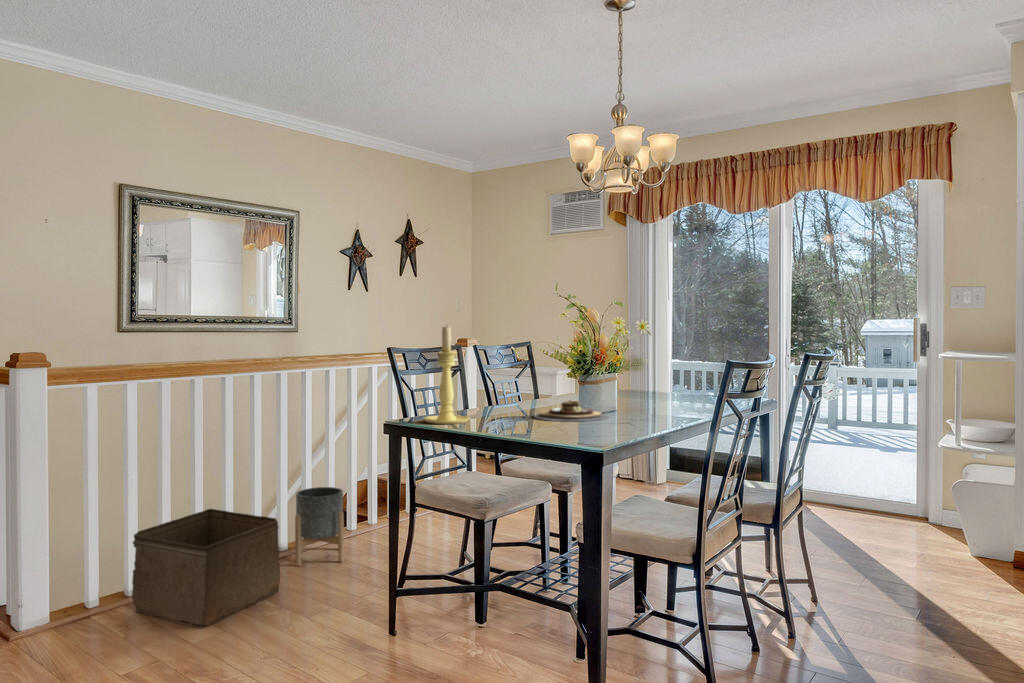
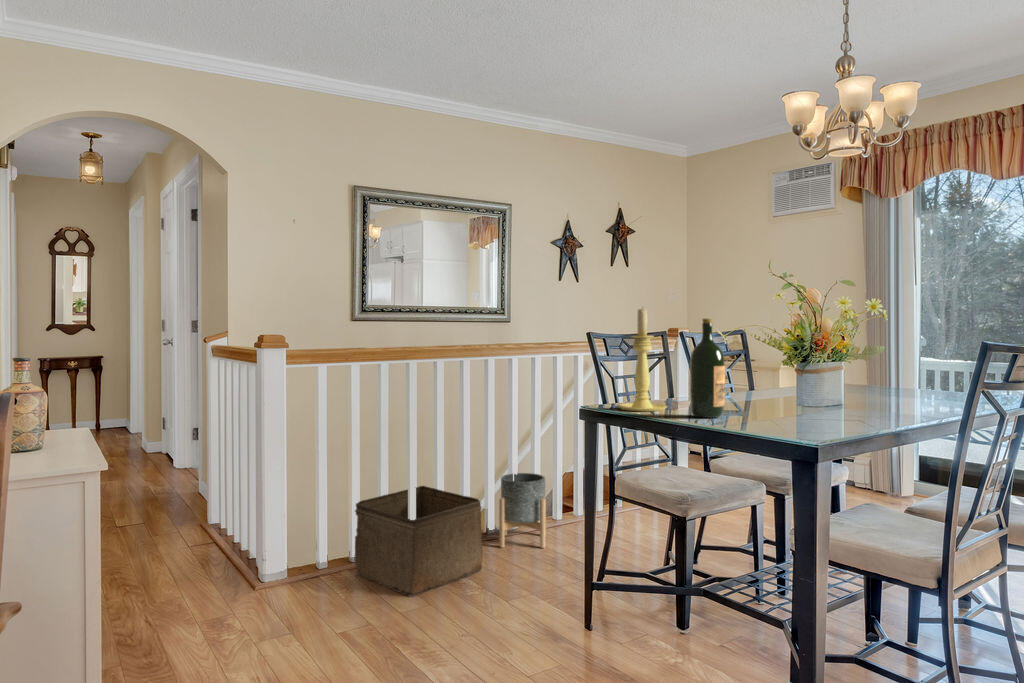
wine bottle: none [492,338,523,428] -> present [690,319,725,418]
plate: present [534,401,607,421] -> none [740,391,830,414]

